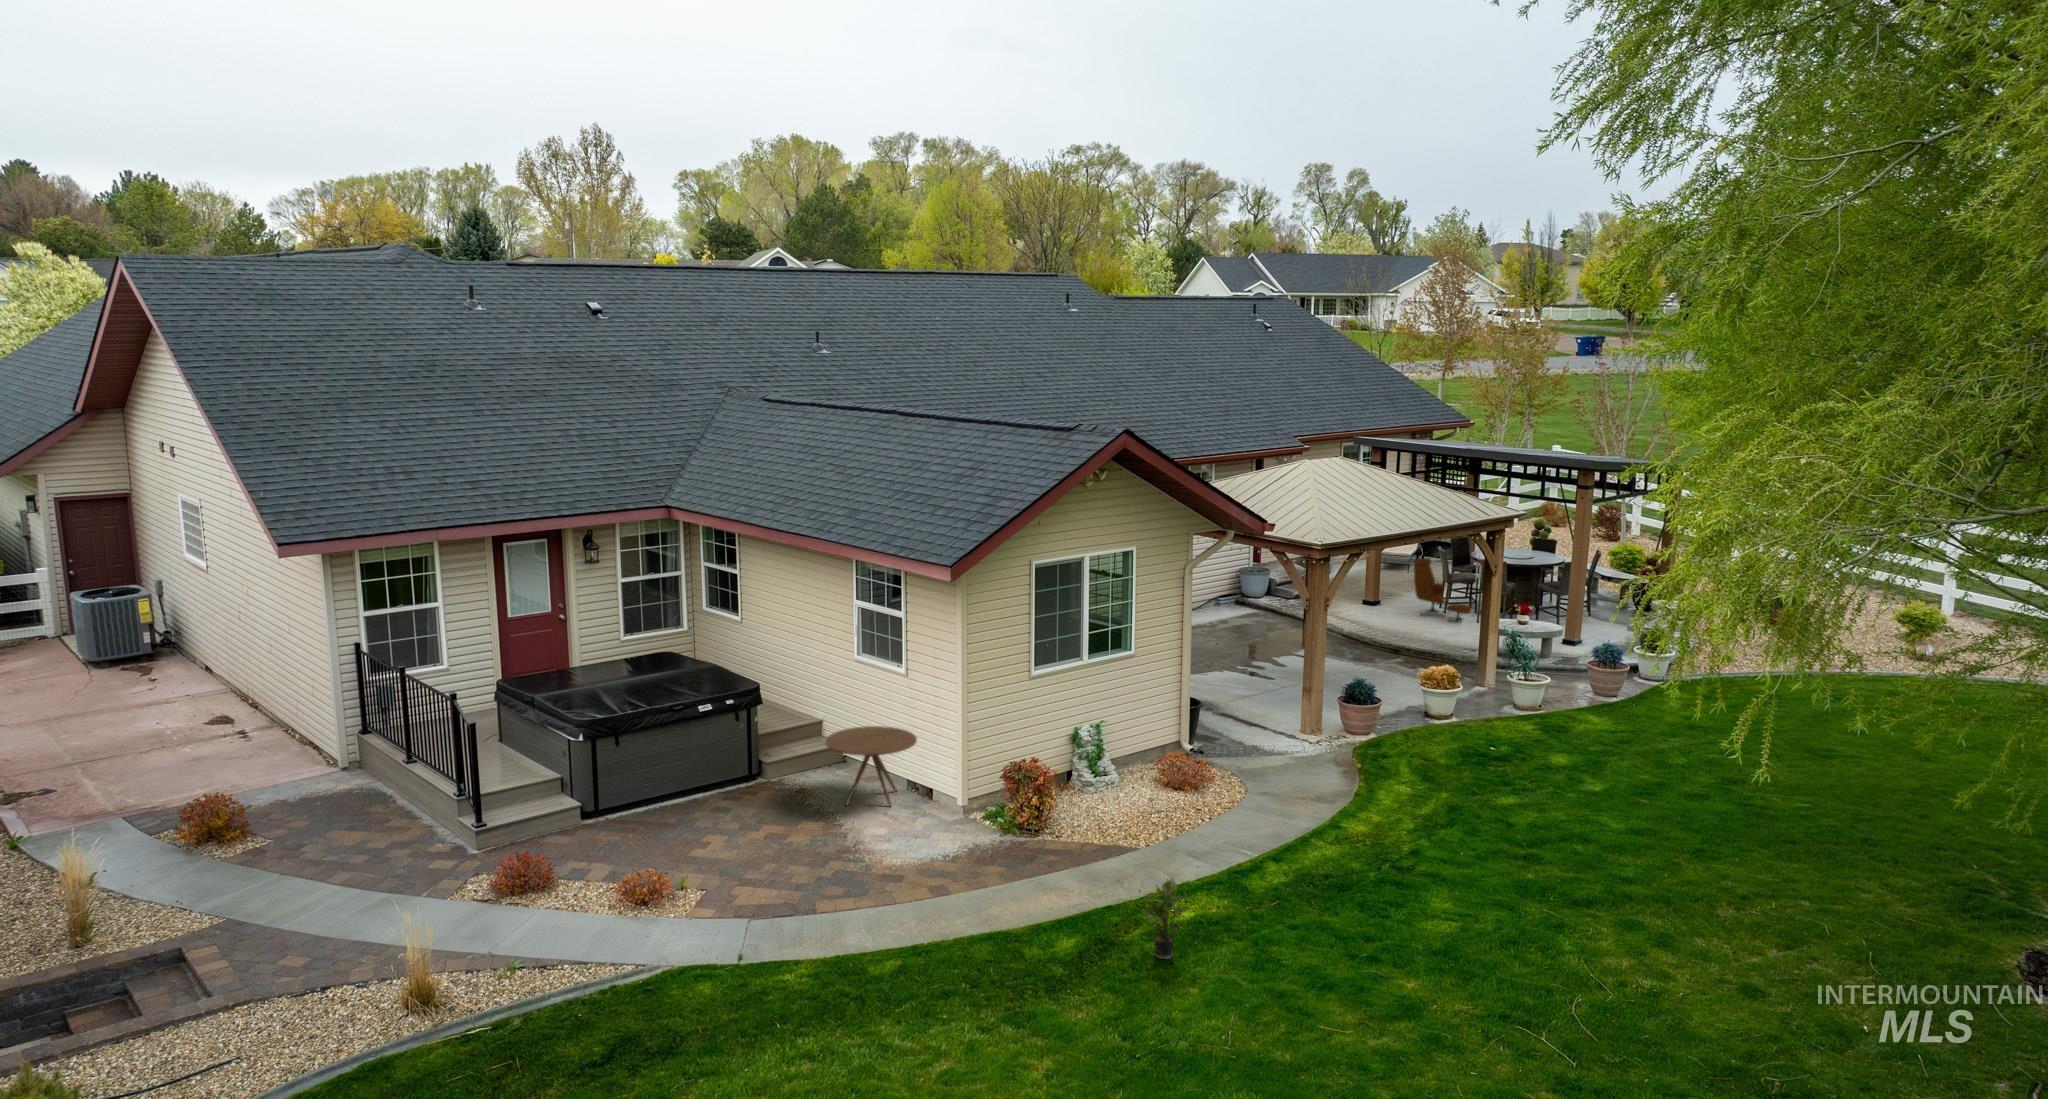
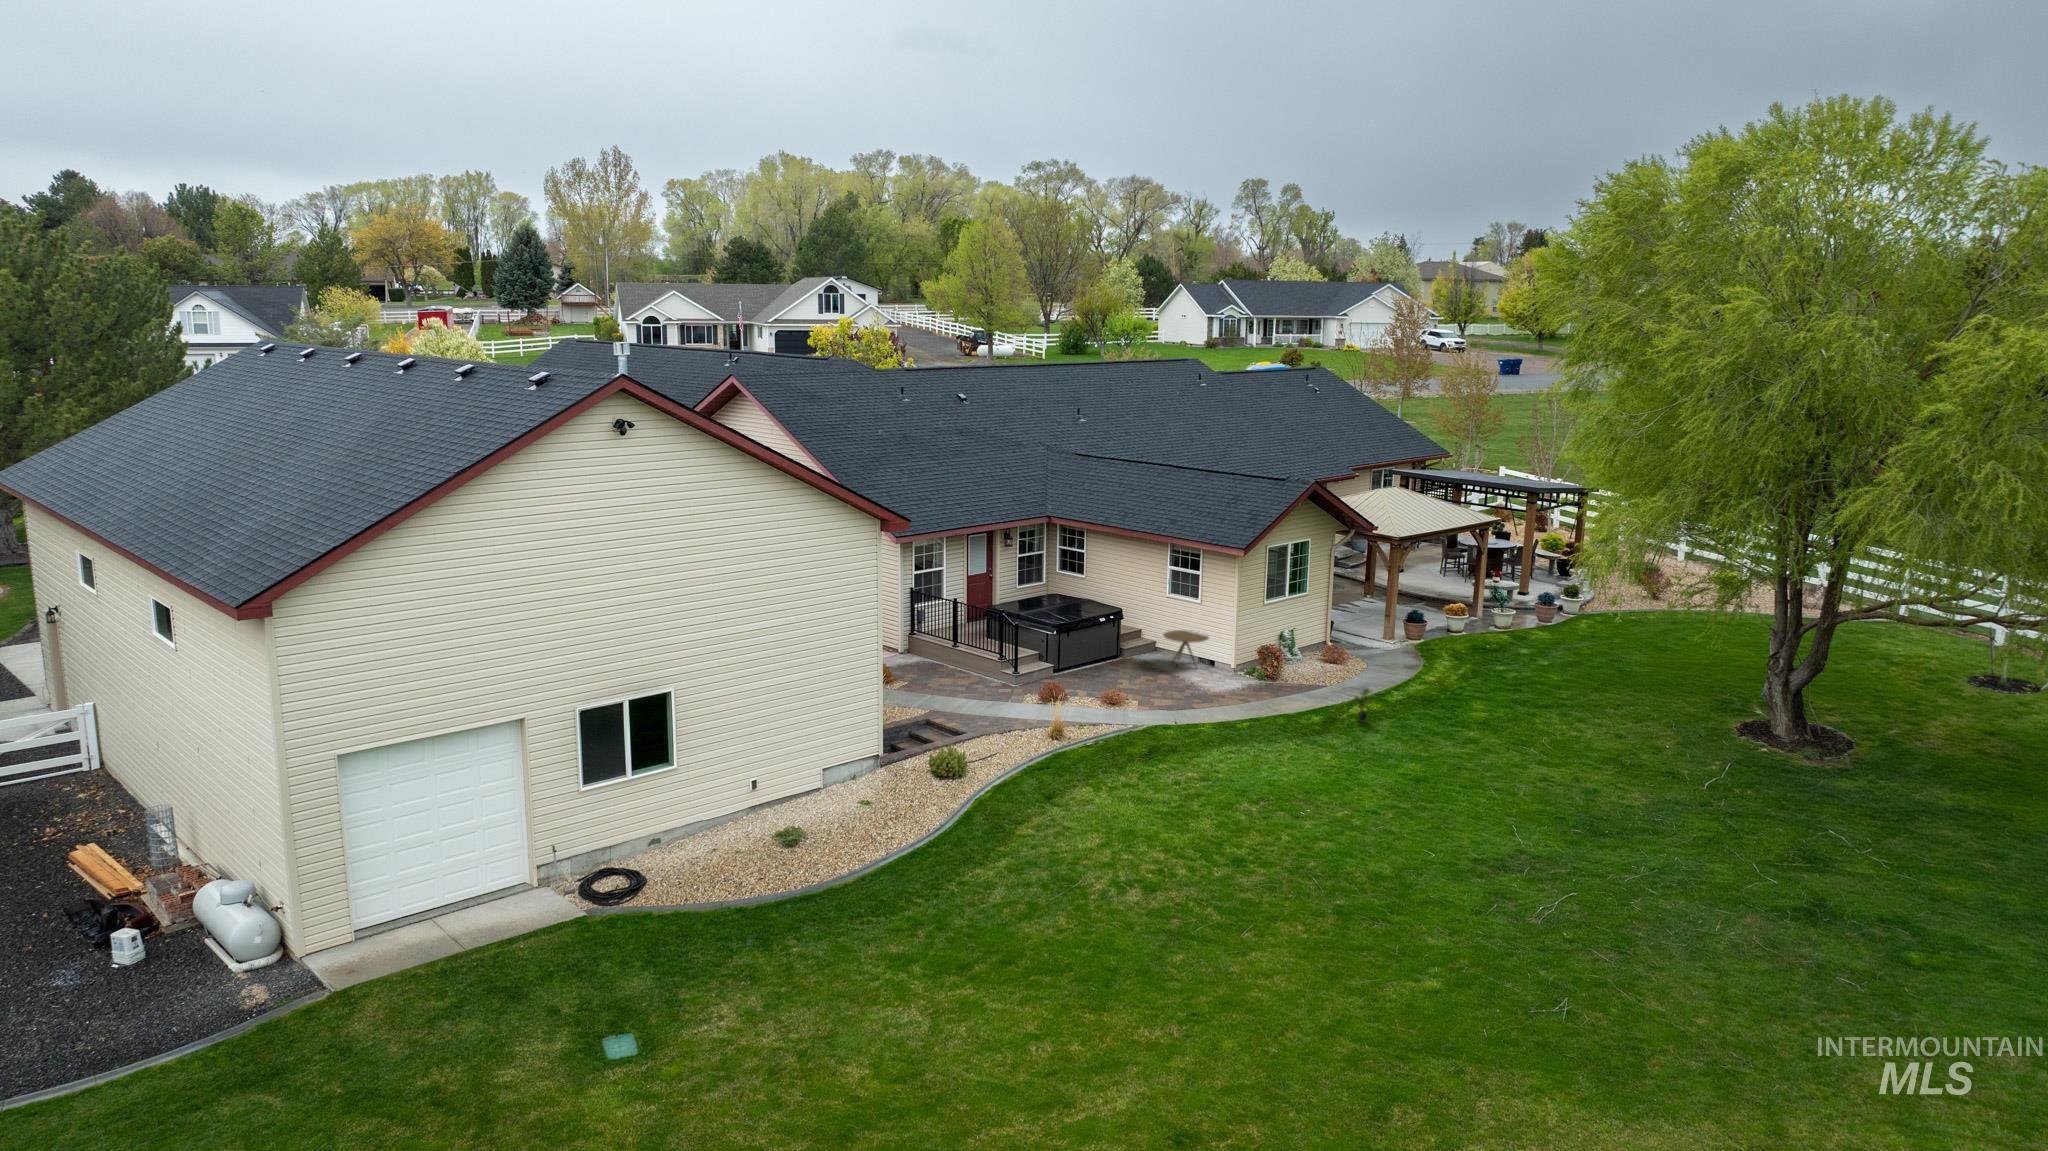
lounge chair: present [1413,558,1471,621] -> none [1426,543,1462,583]

